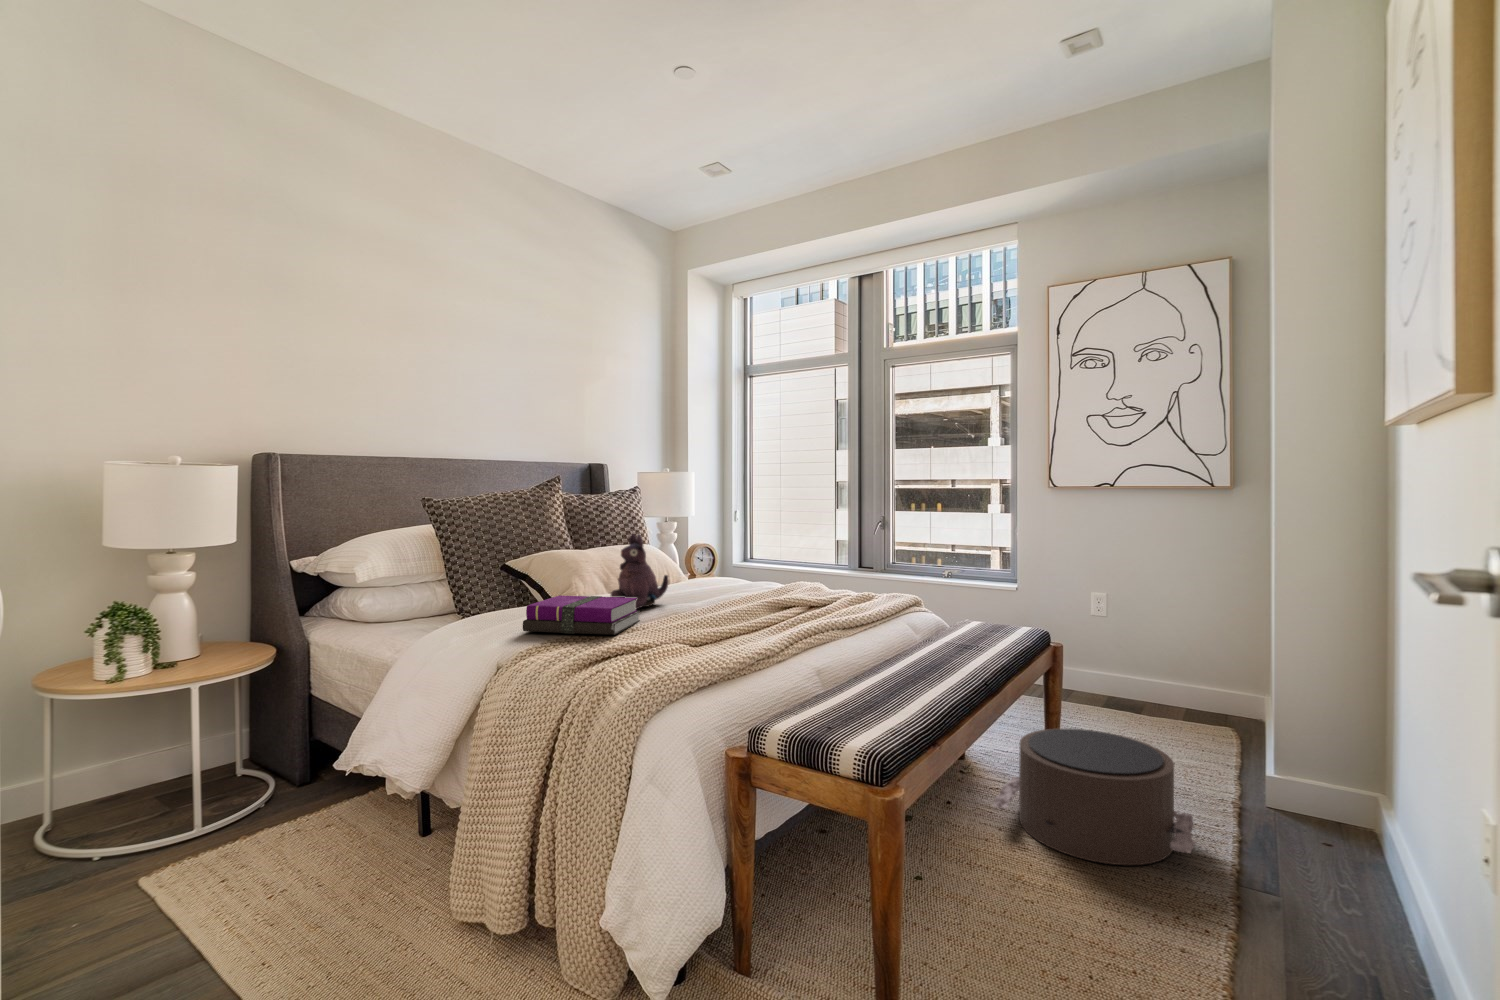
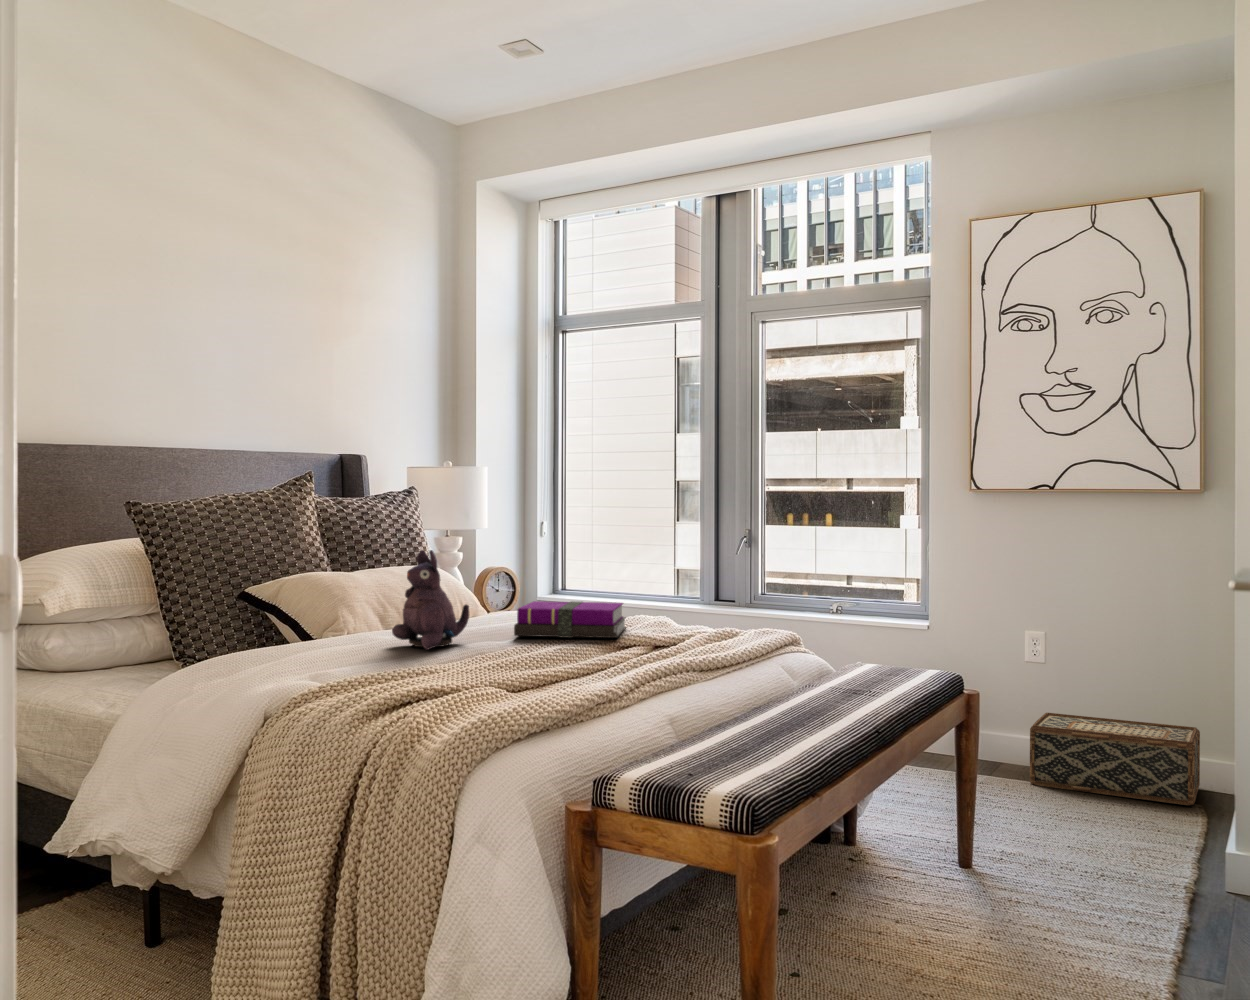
notebook: present [523,595,640,635] -> present [514,601,625,638]
woven basket: none [1097,654,1232,730] -> present [1030,713,1200,805]
pouf: present [993,729,1195,865] -> none [889,797,1130,954]

